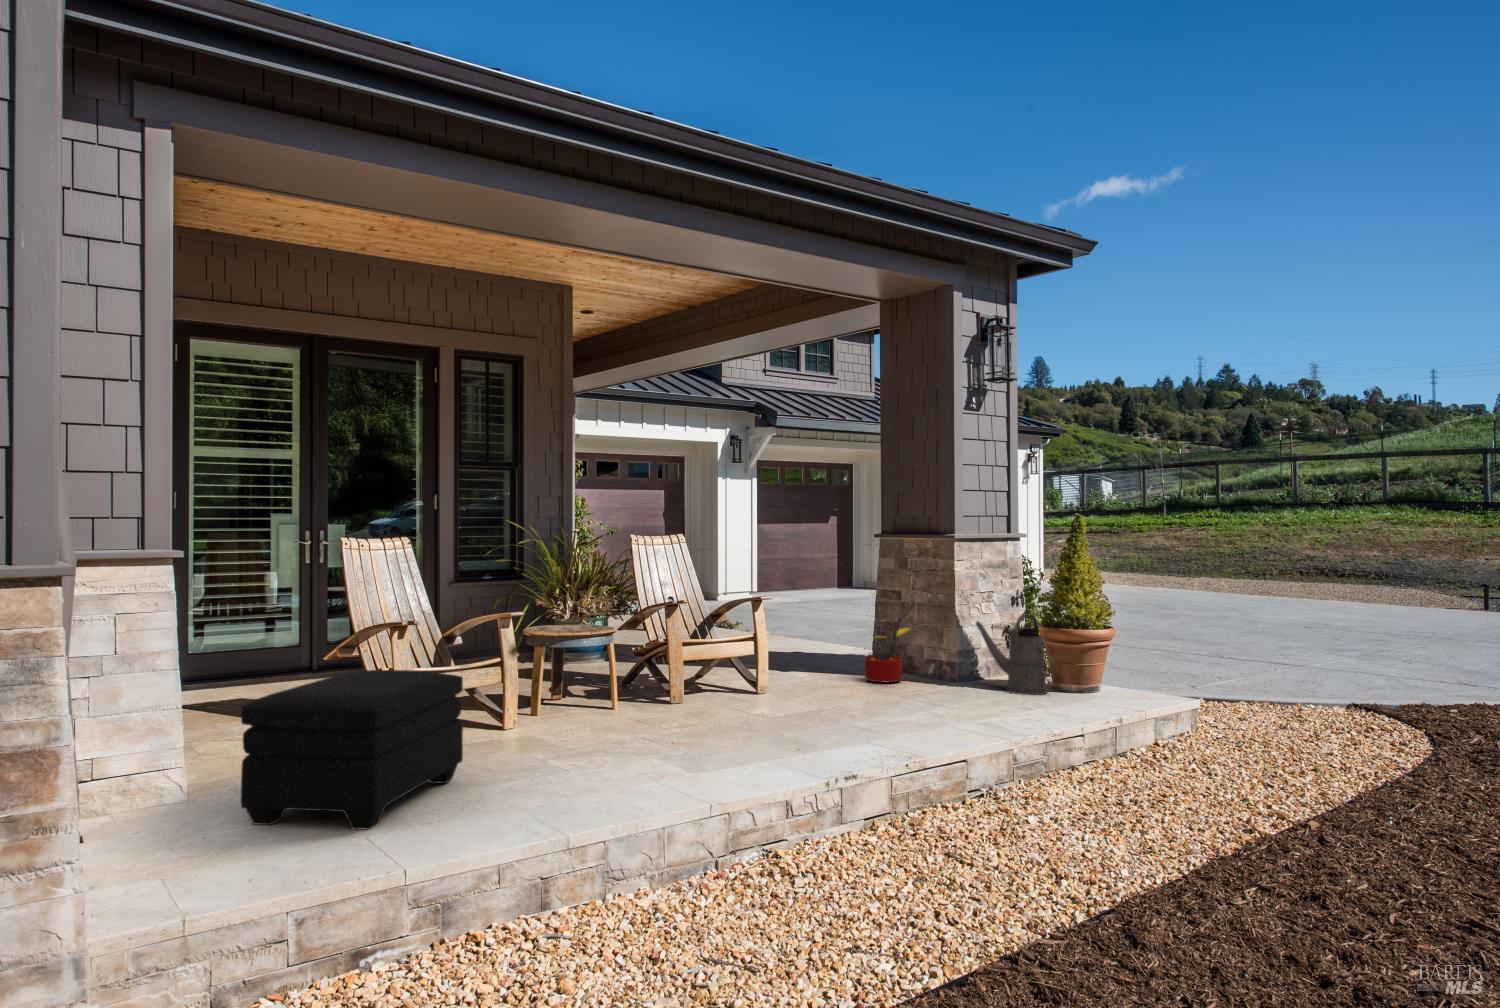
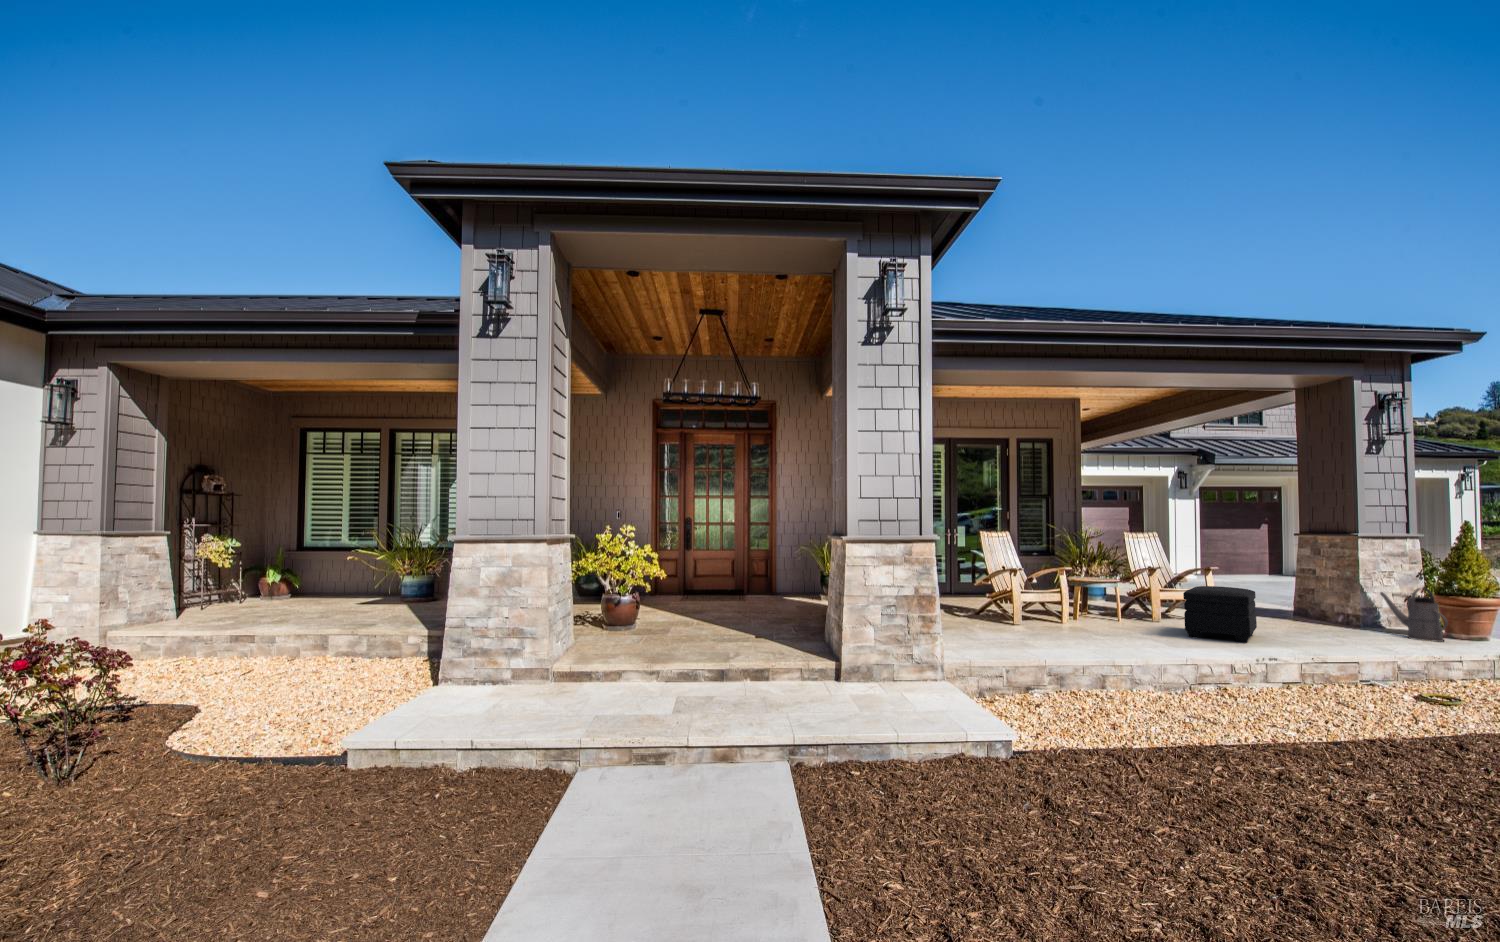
decorative plant: present [865,592,913,683] -> none [1290,569,1326,626]
ottoman: present [241,670,463,830] -> present [1183,586,1257,643]

